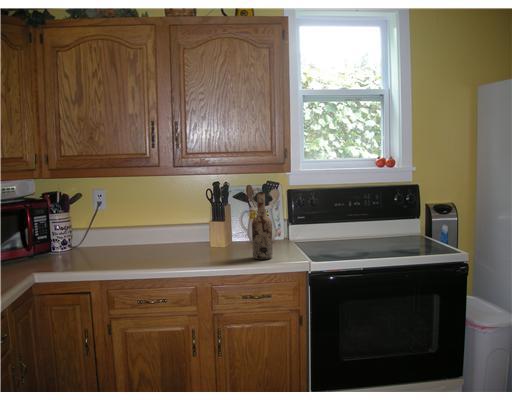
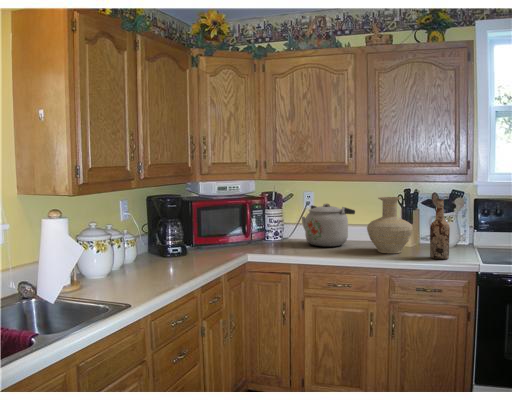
vase: none [179,192,231,257] -> present [367,197,413,253]
kettle: none [95,203,162,256] -> present [302,203,355,247]

